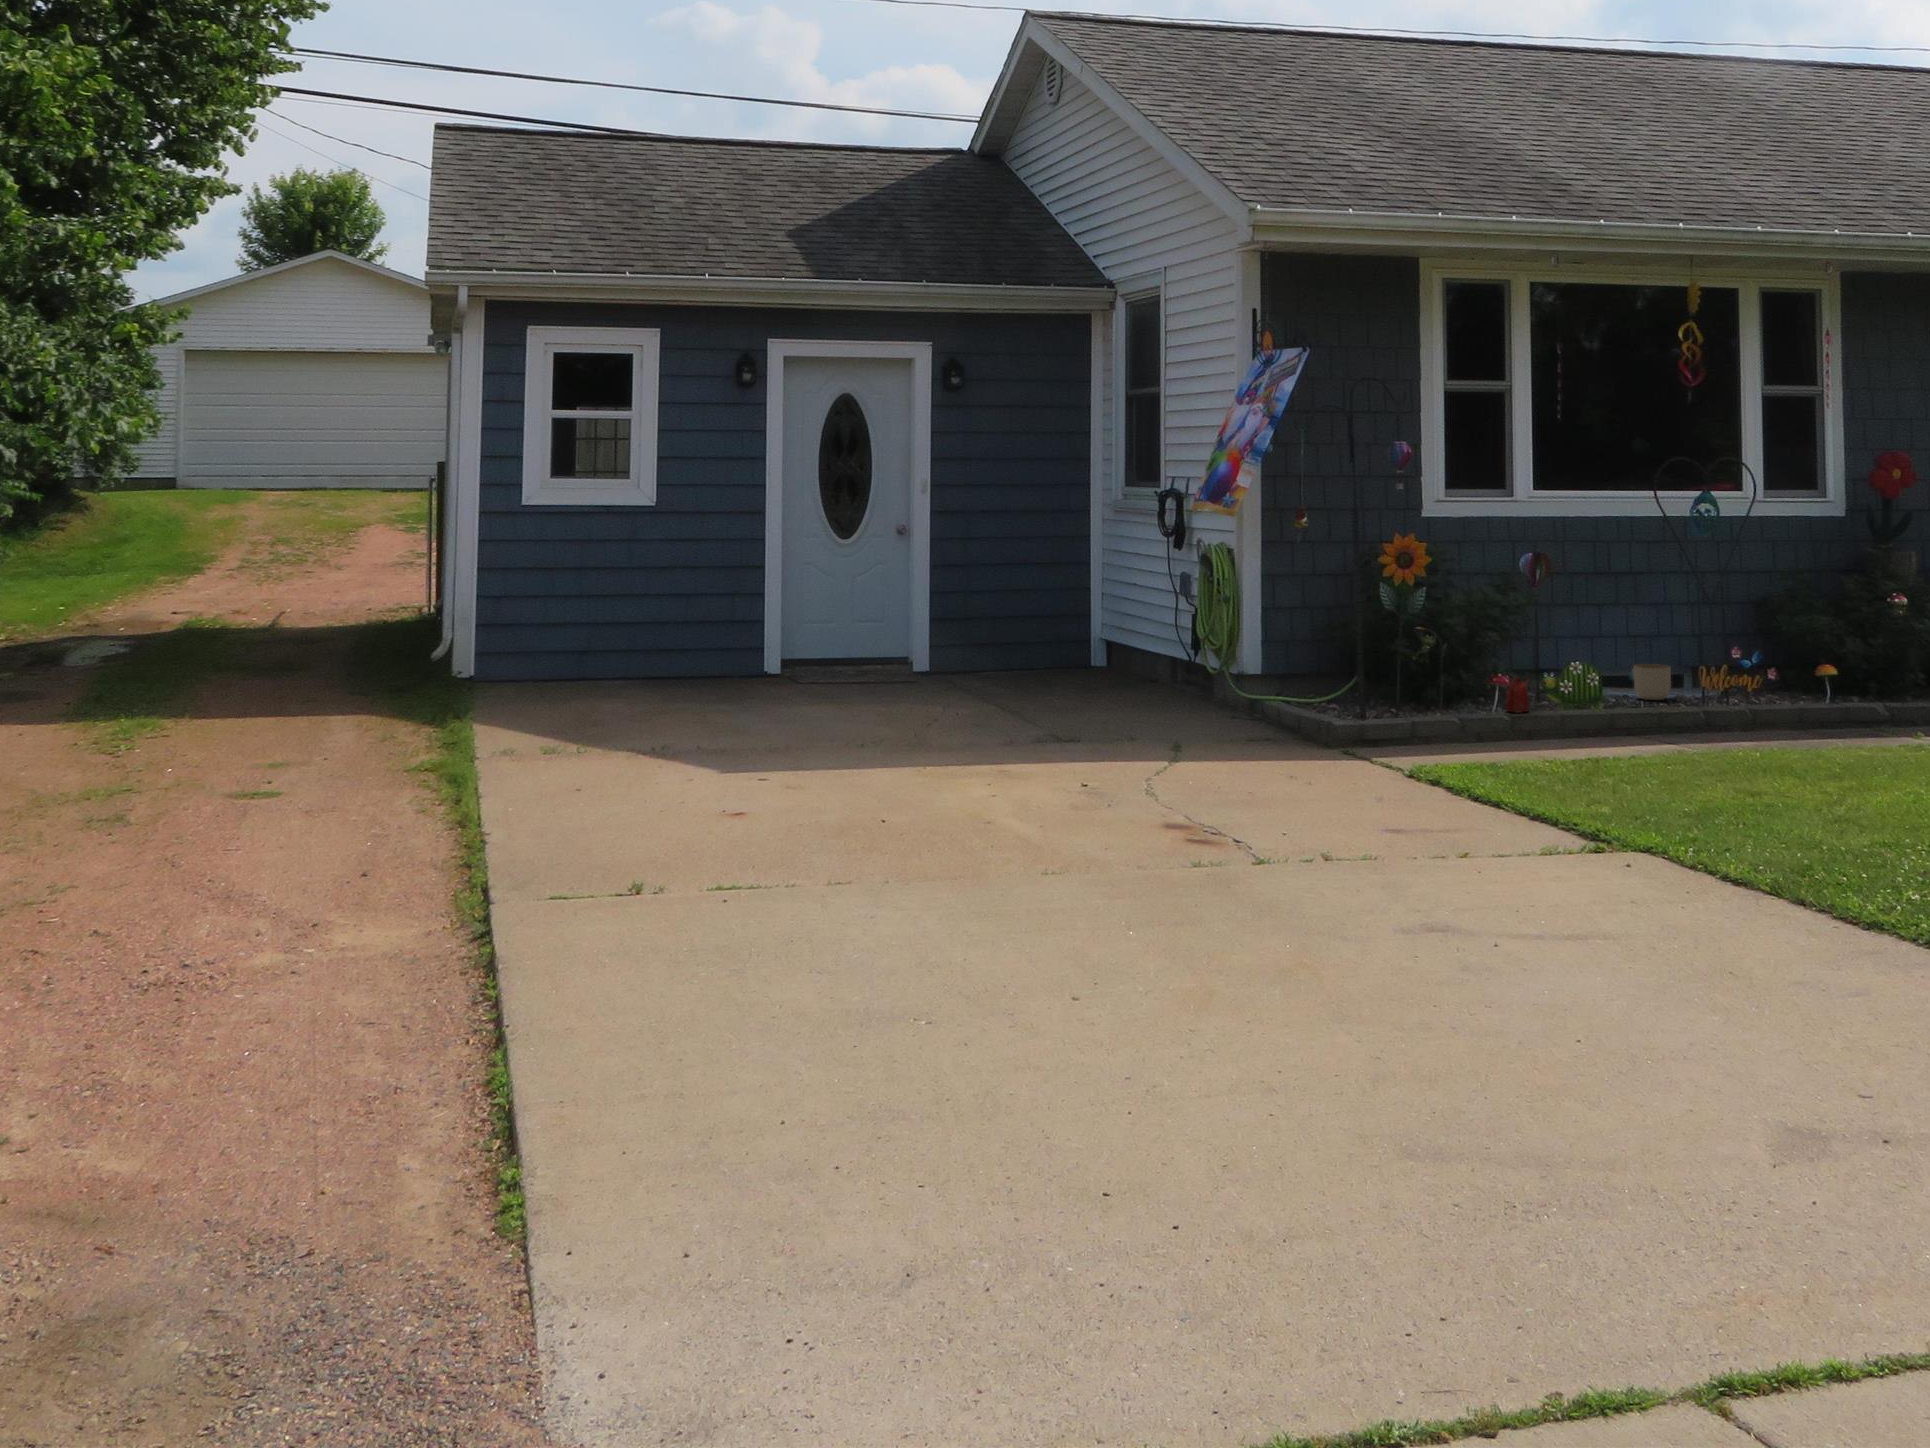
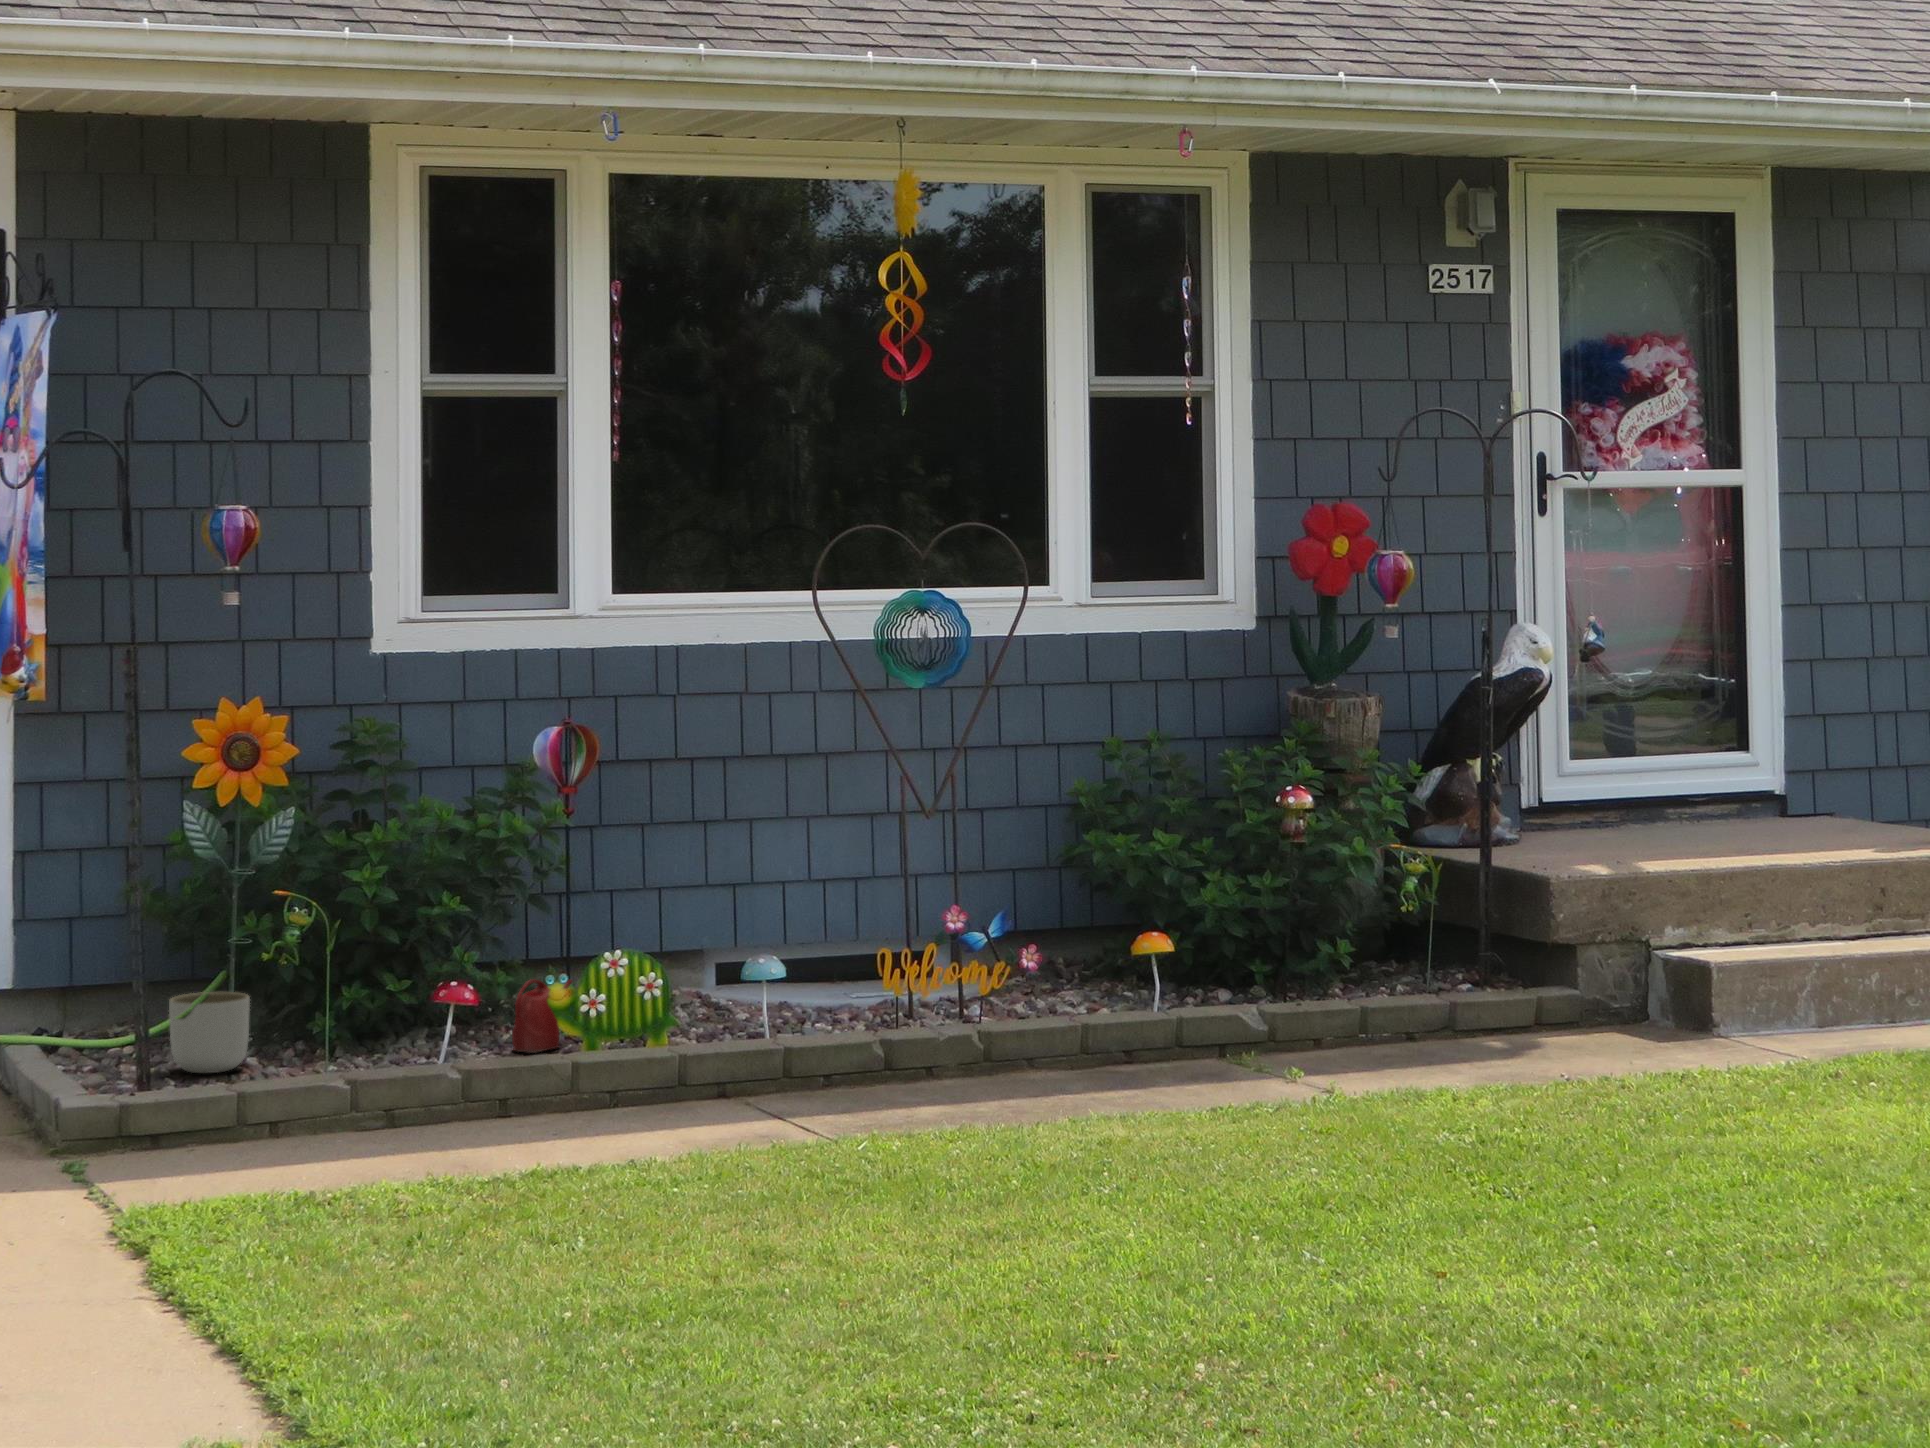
planter: present [1633,664,1671,700] -> present [169,992,250,1073]

